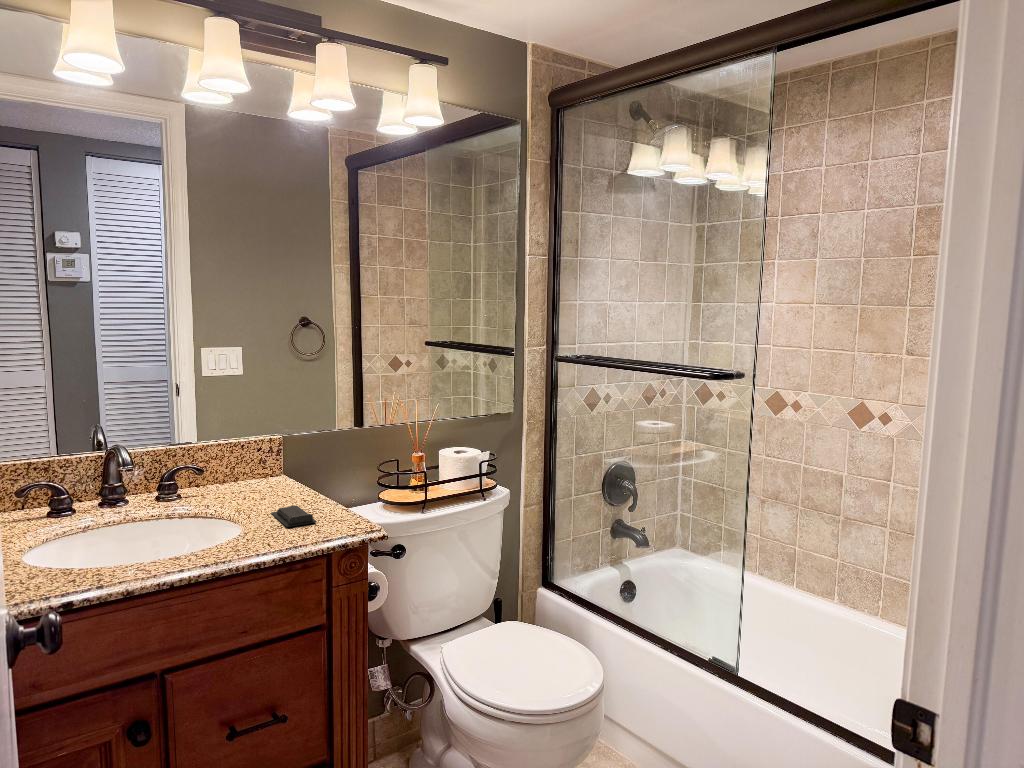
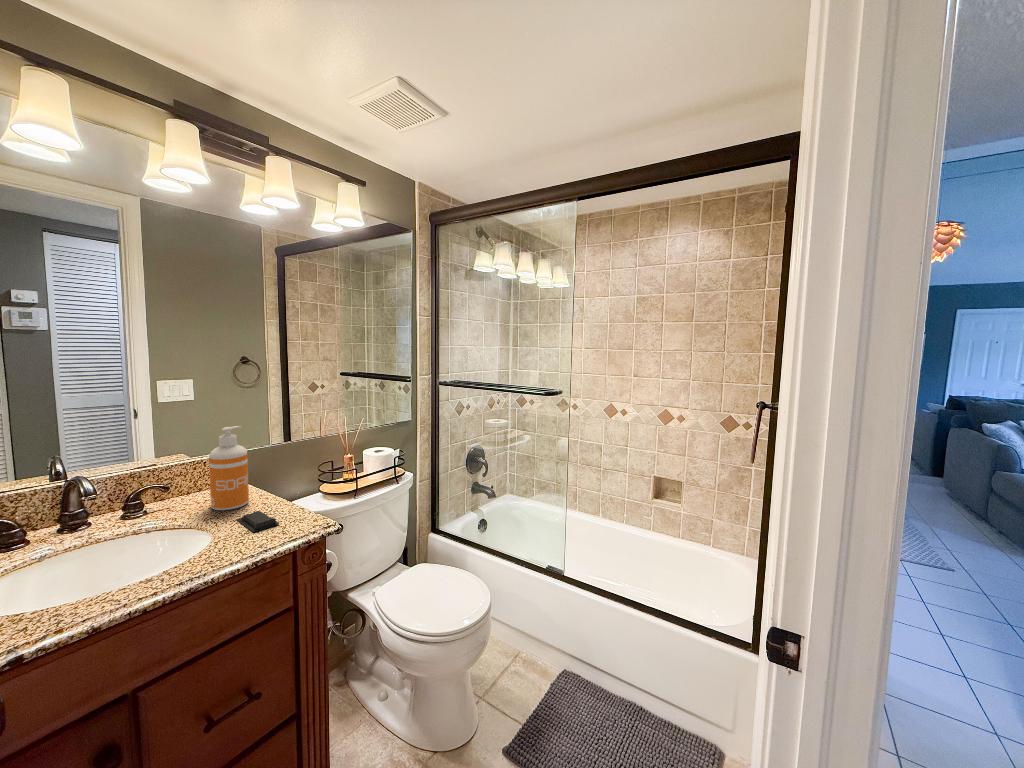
soap dispenser: none [245,398,288,502] -> present [209,426,249,510]

